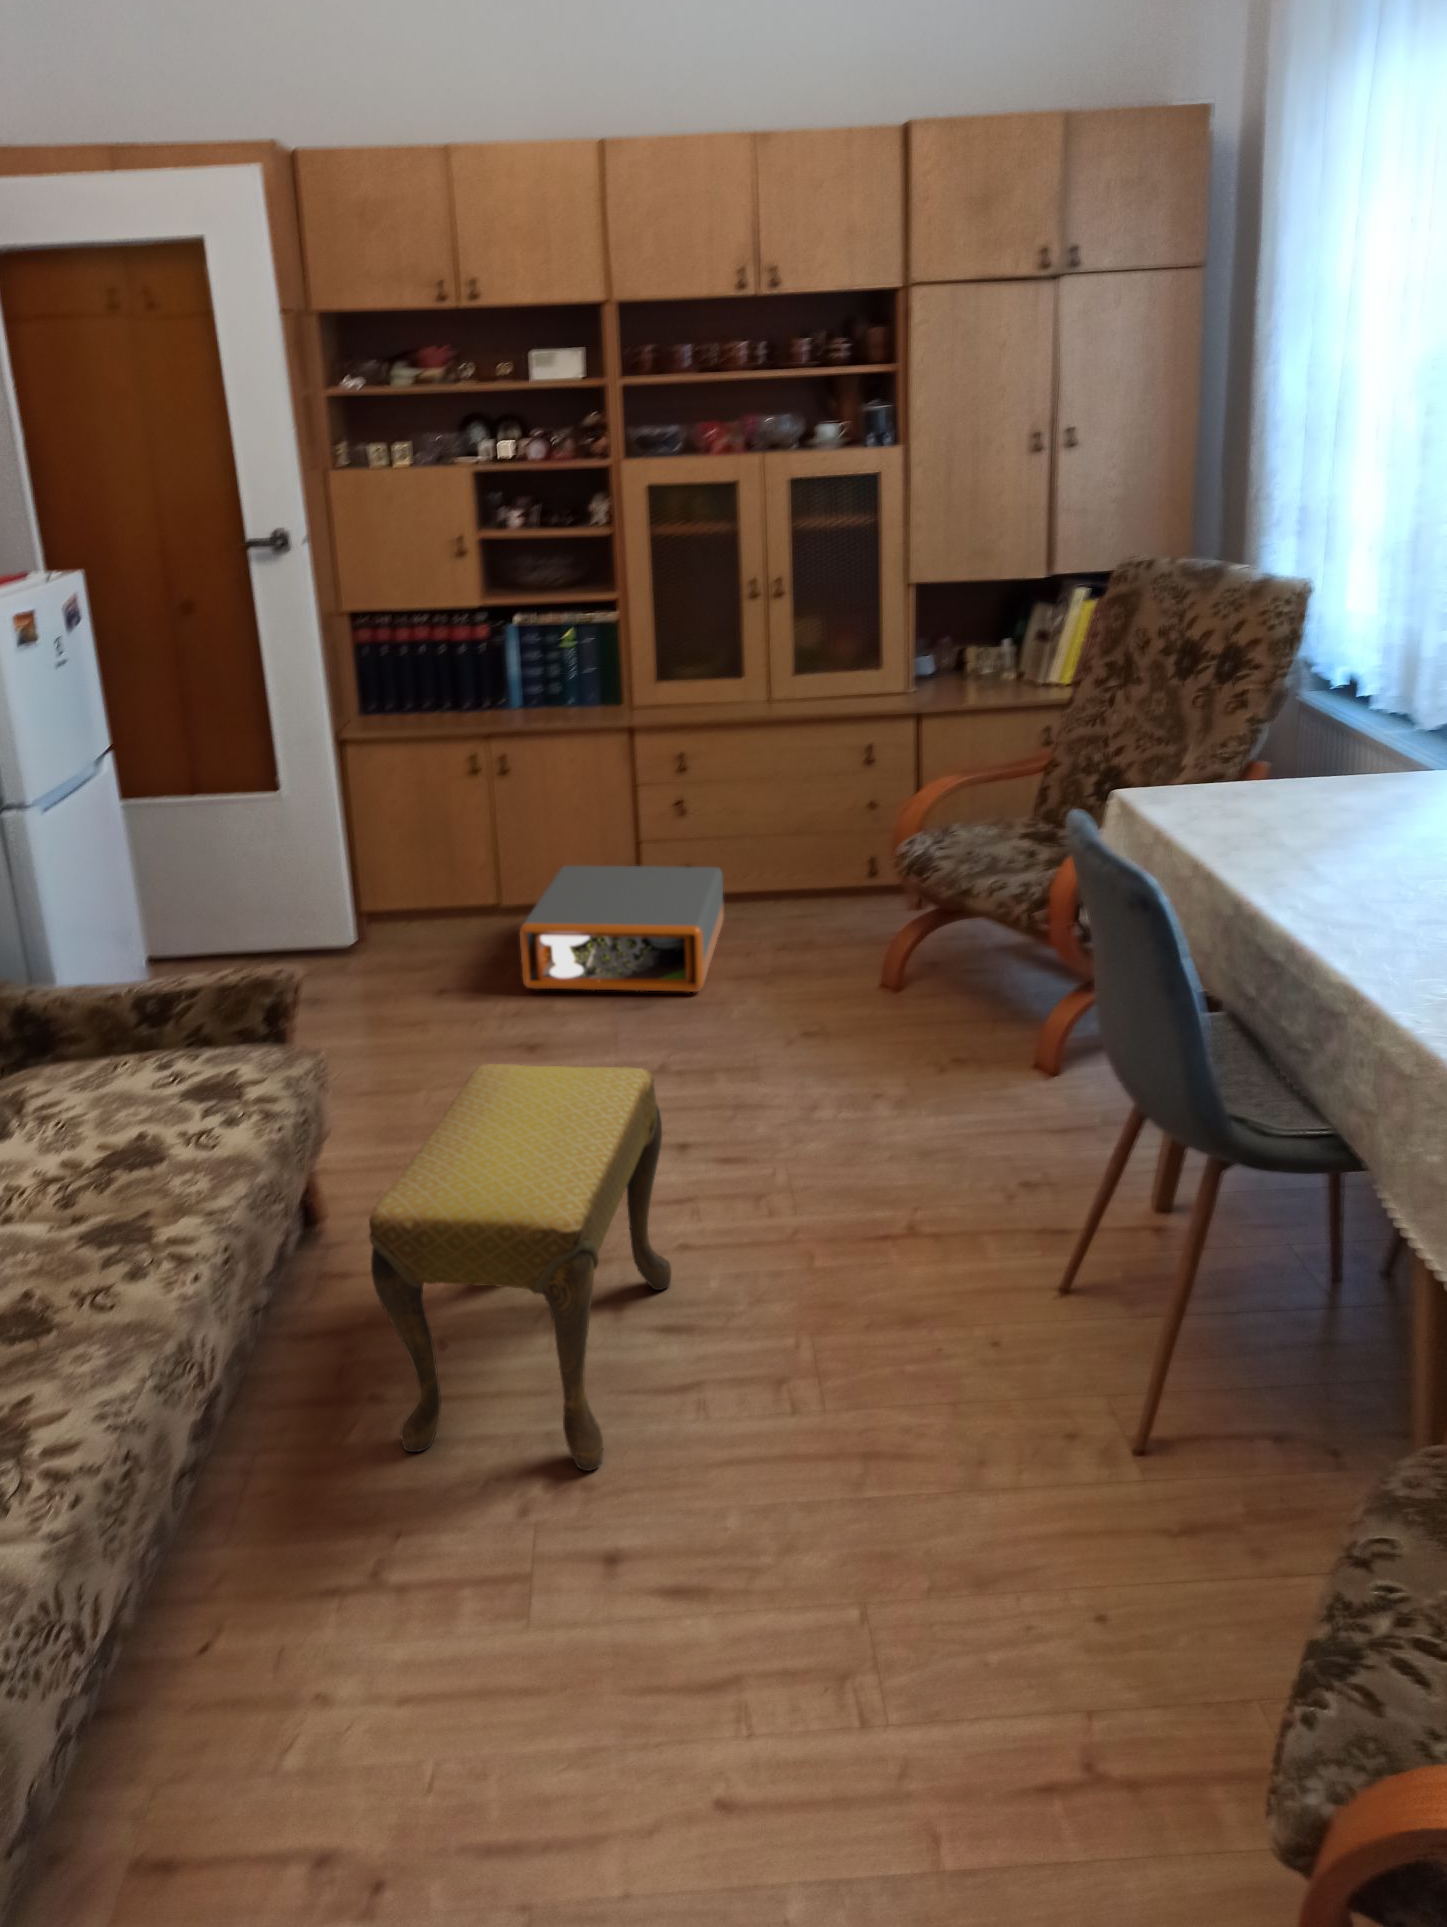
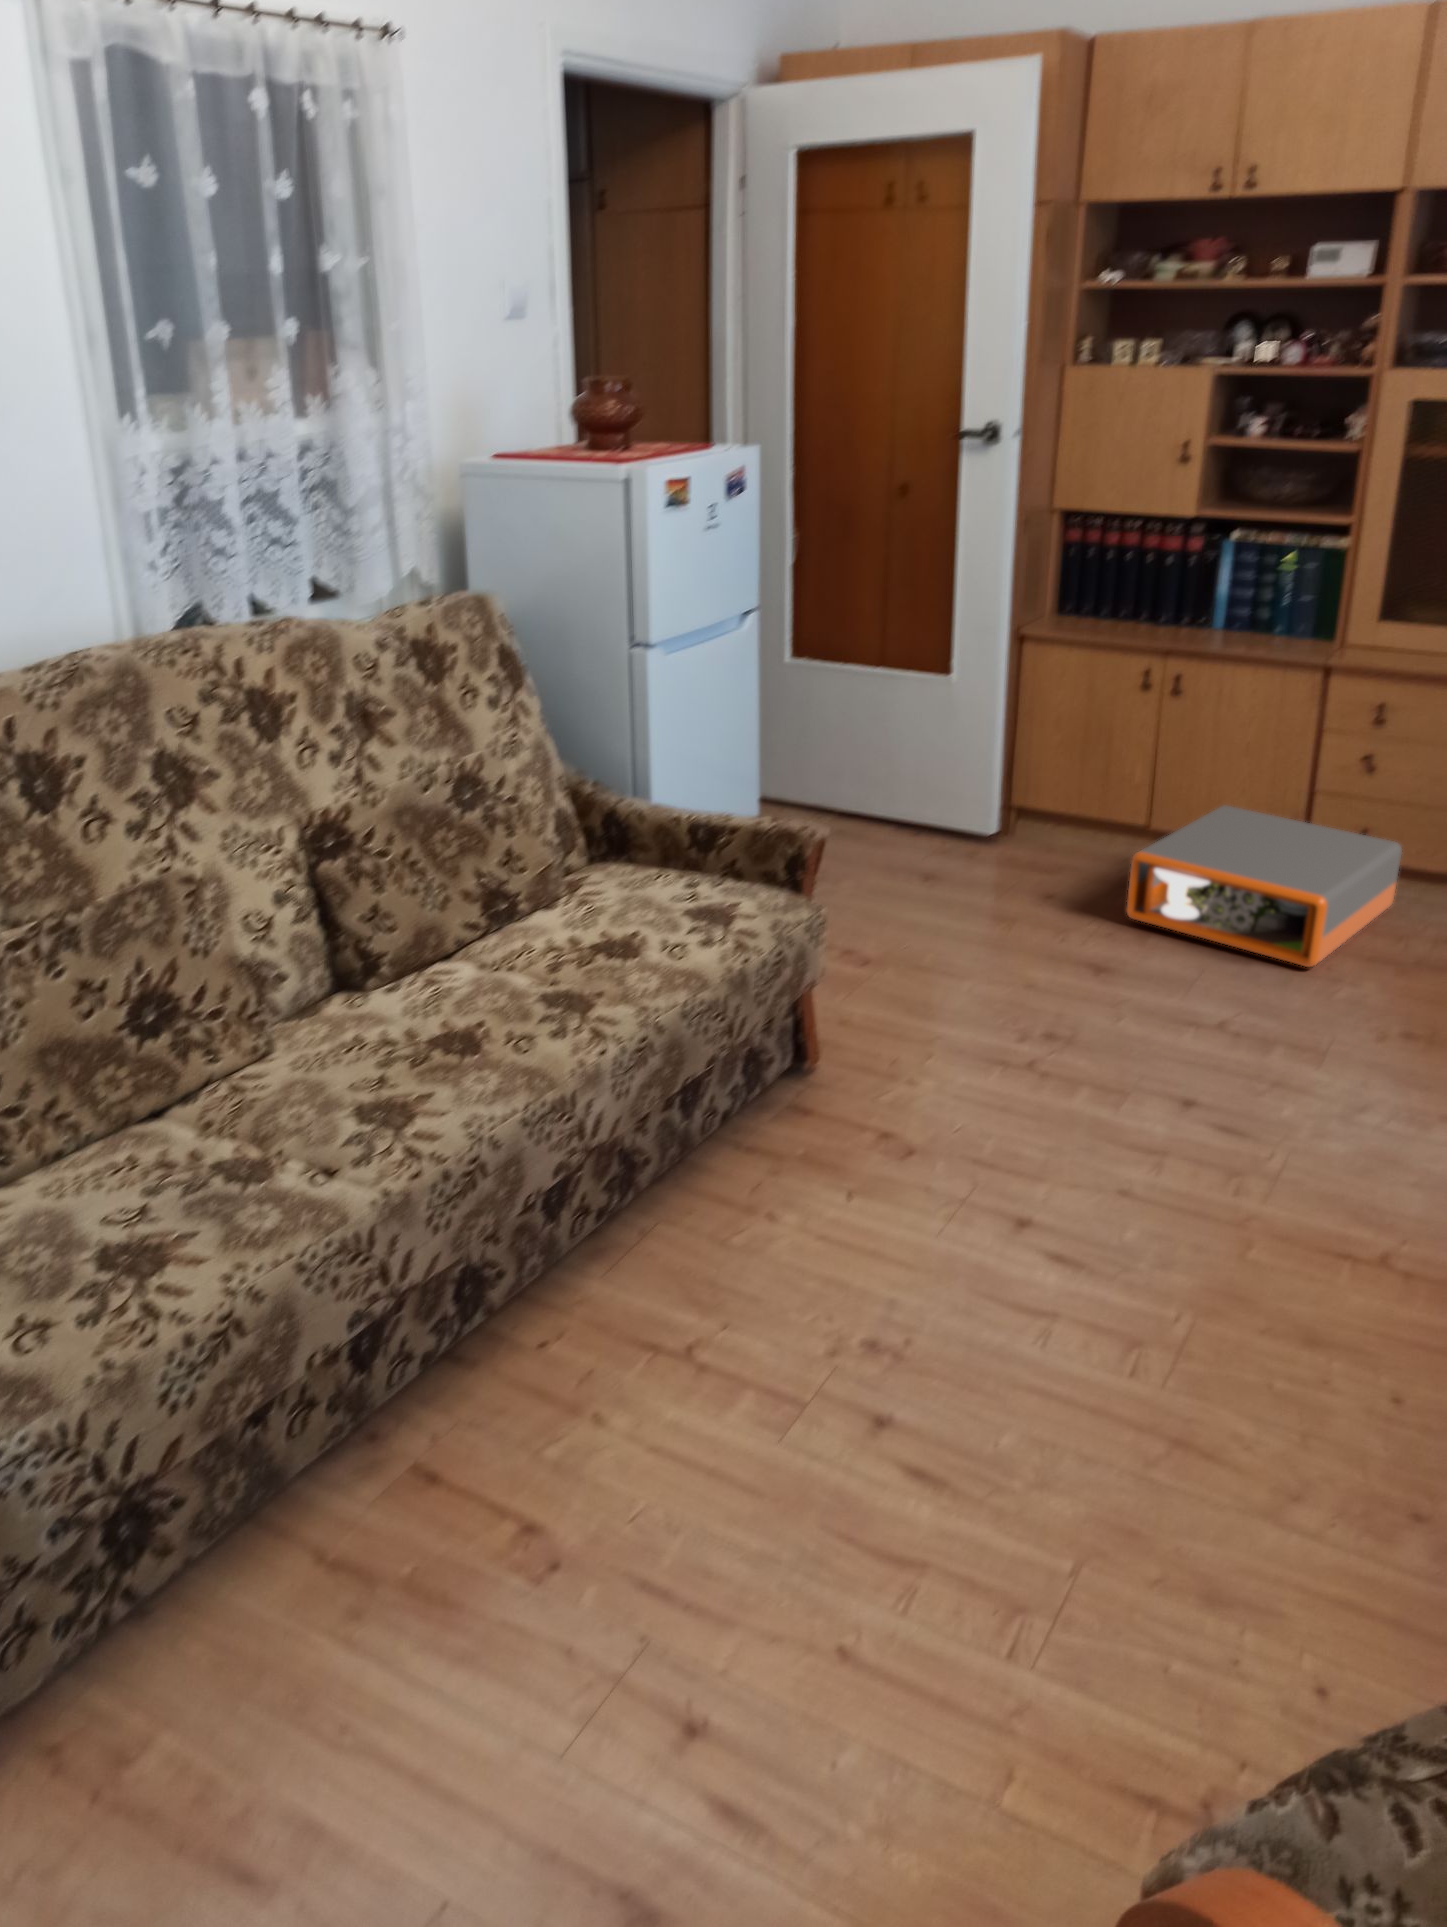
footstool: present [369,1064,671,1471] -> none [748,958,1092,1352]

